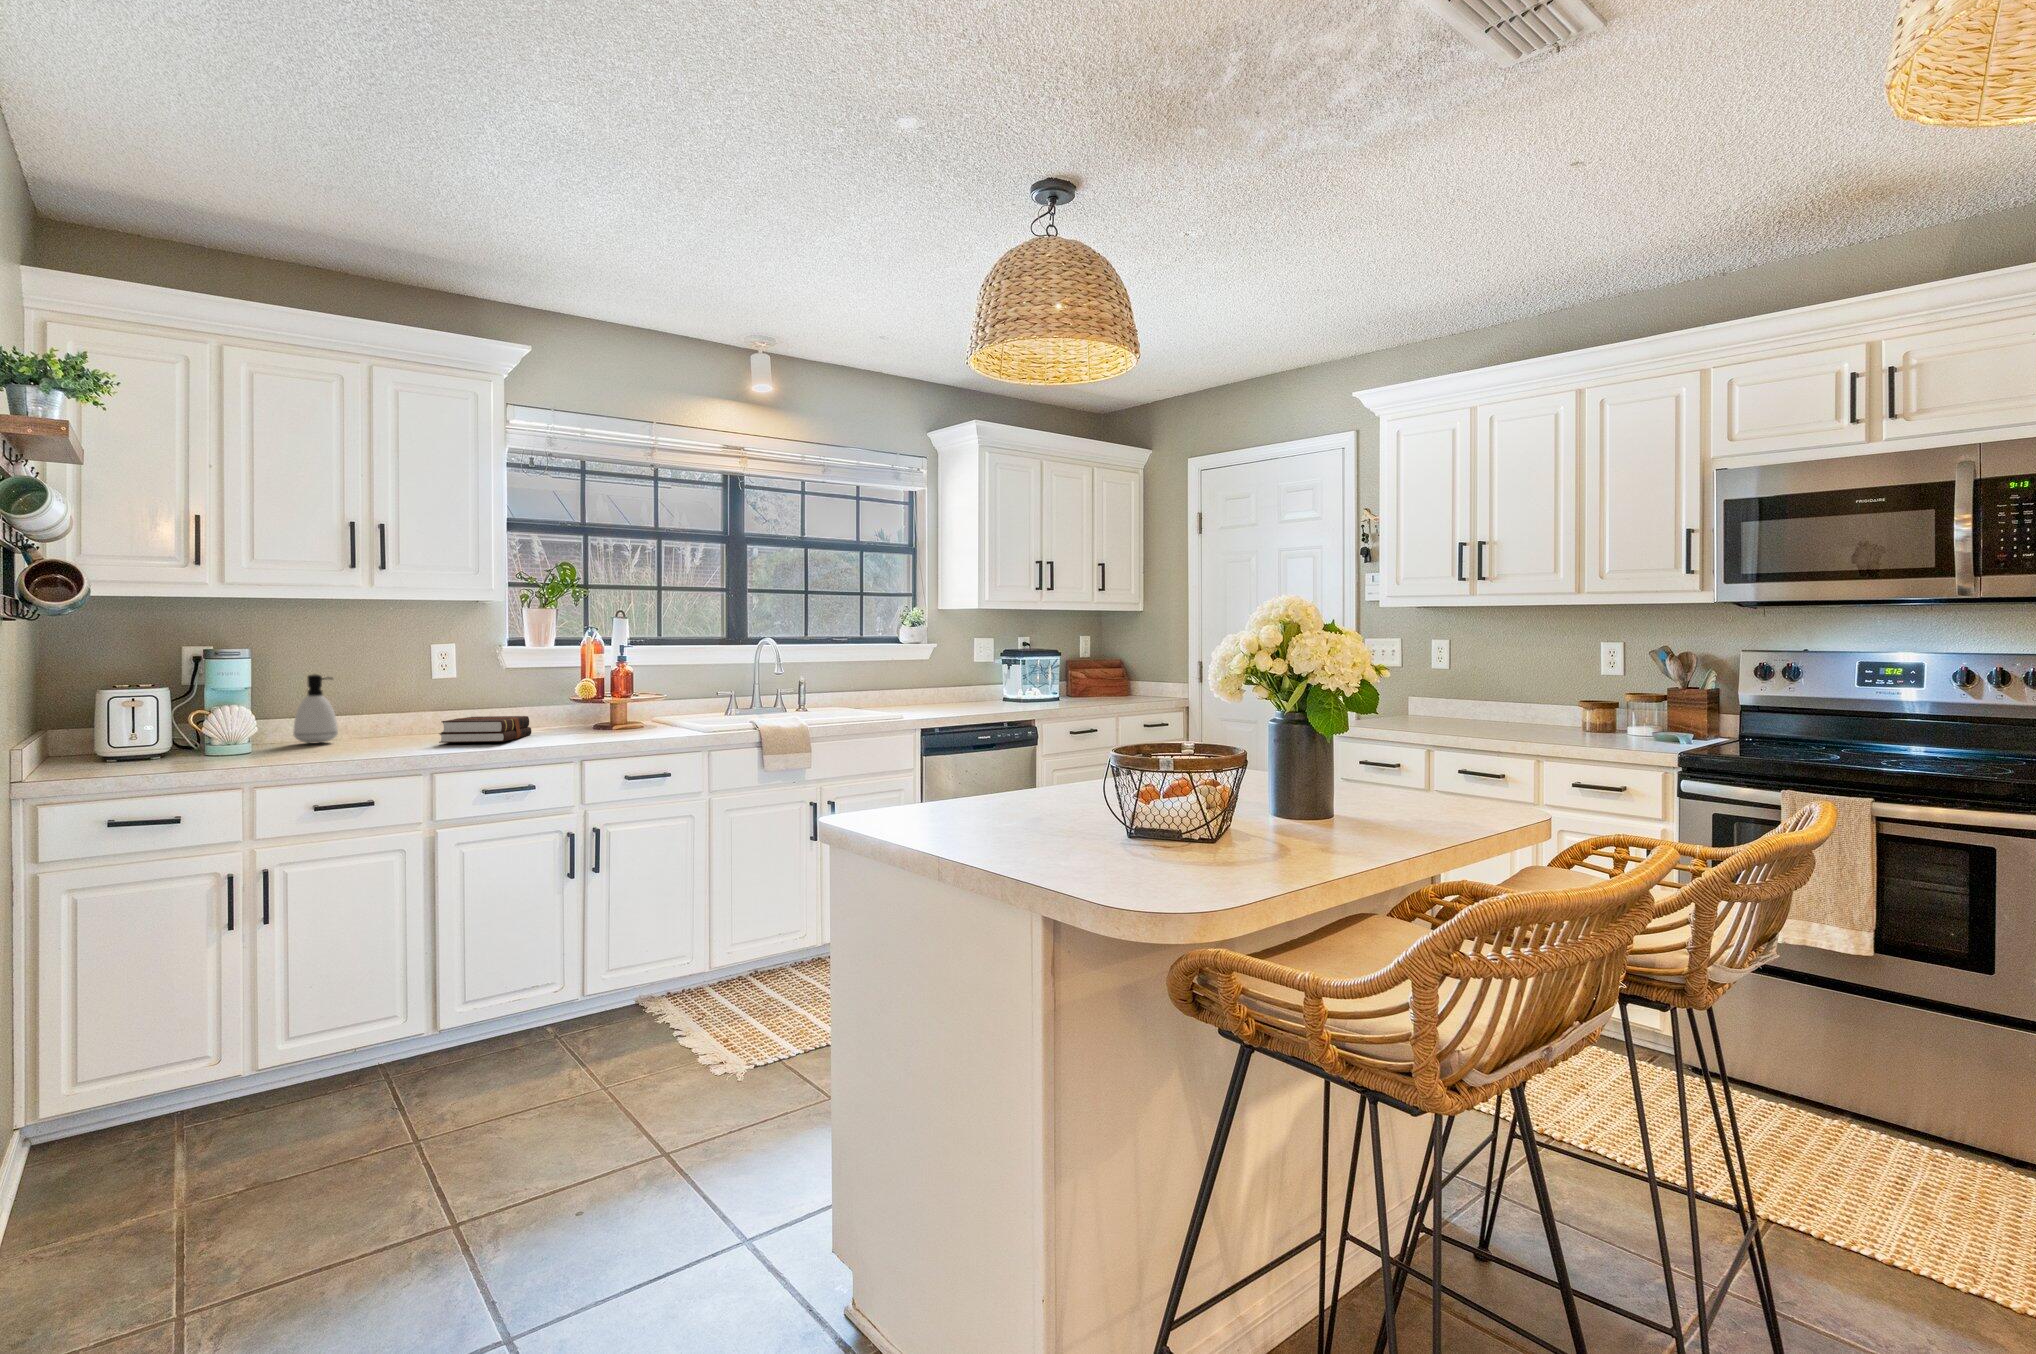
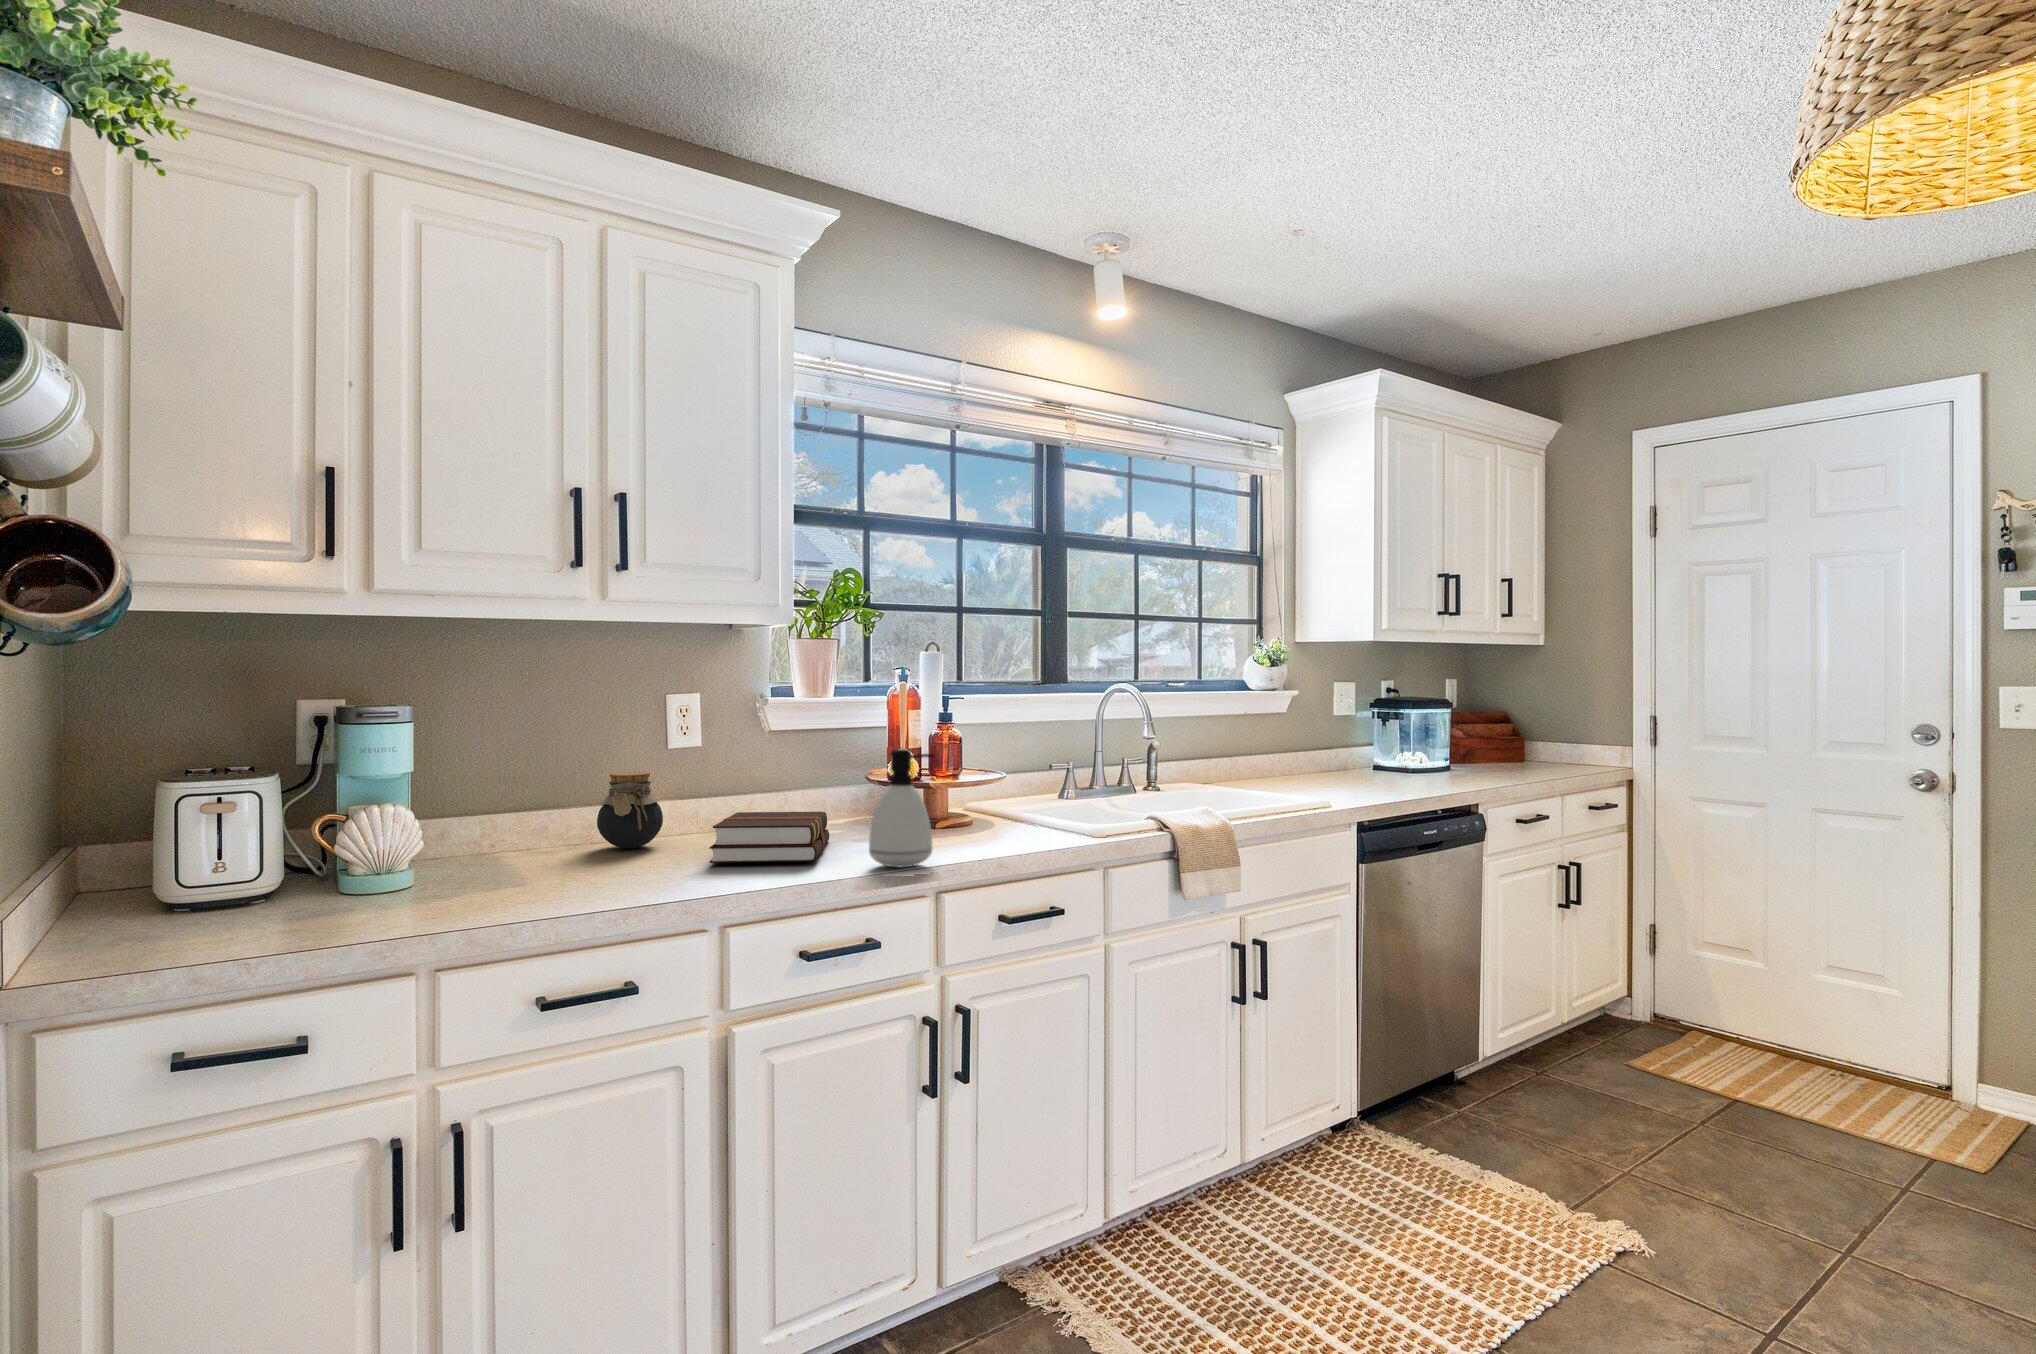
soap dispenser: present [293,674,338,743] -> present [869,749,934,867]
jar: none [380,692,424,738] -> present [597,772,663,849]

